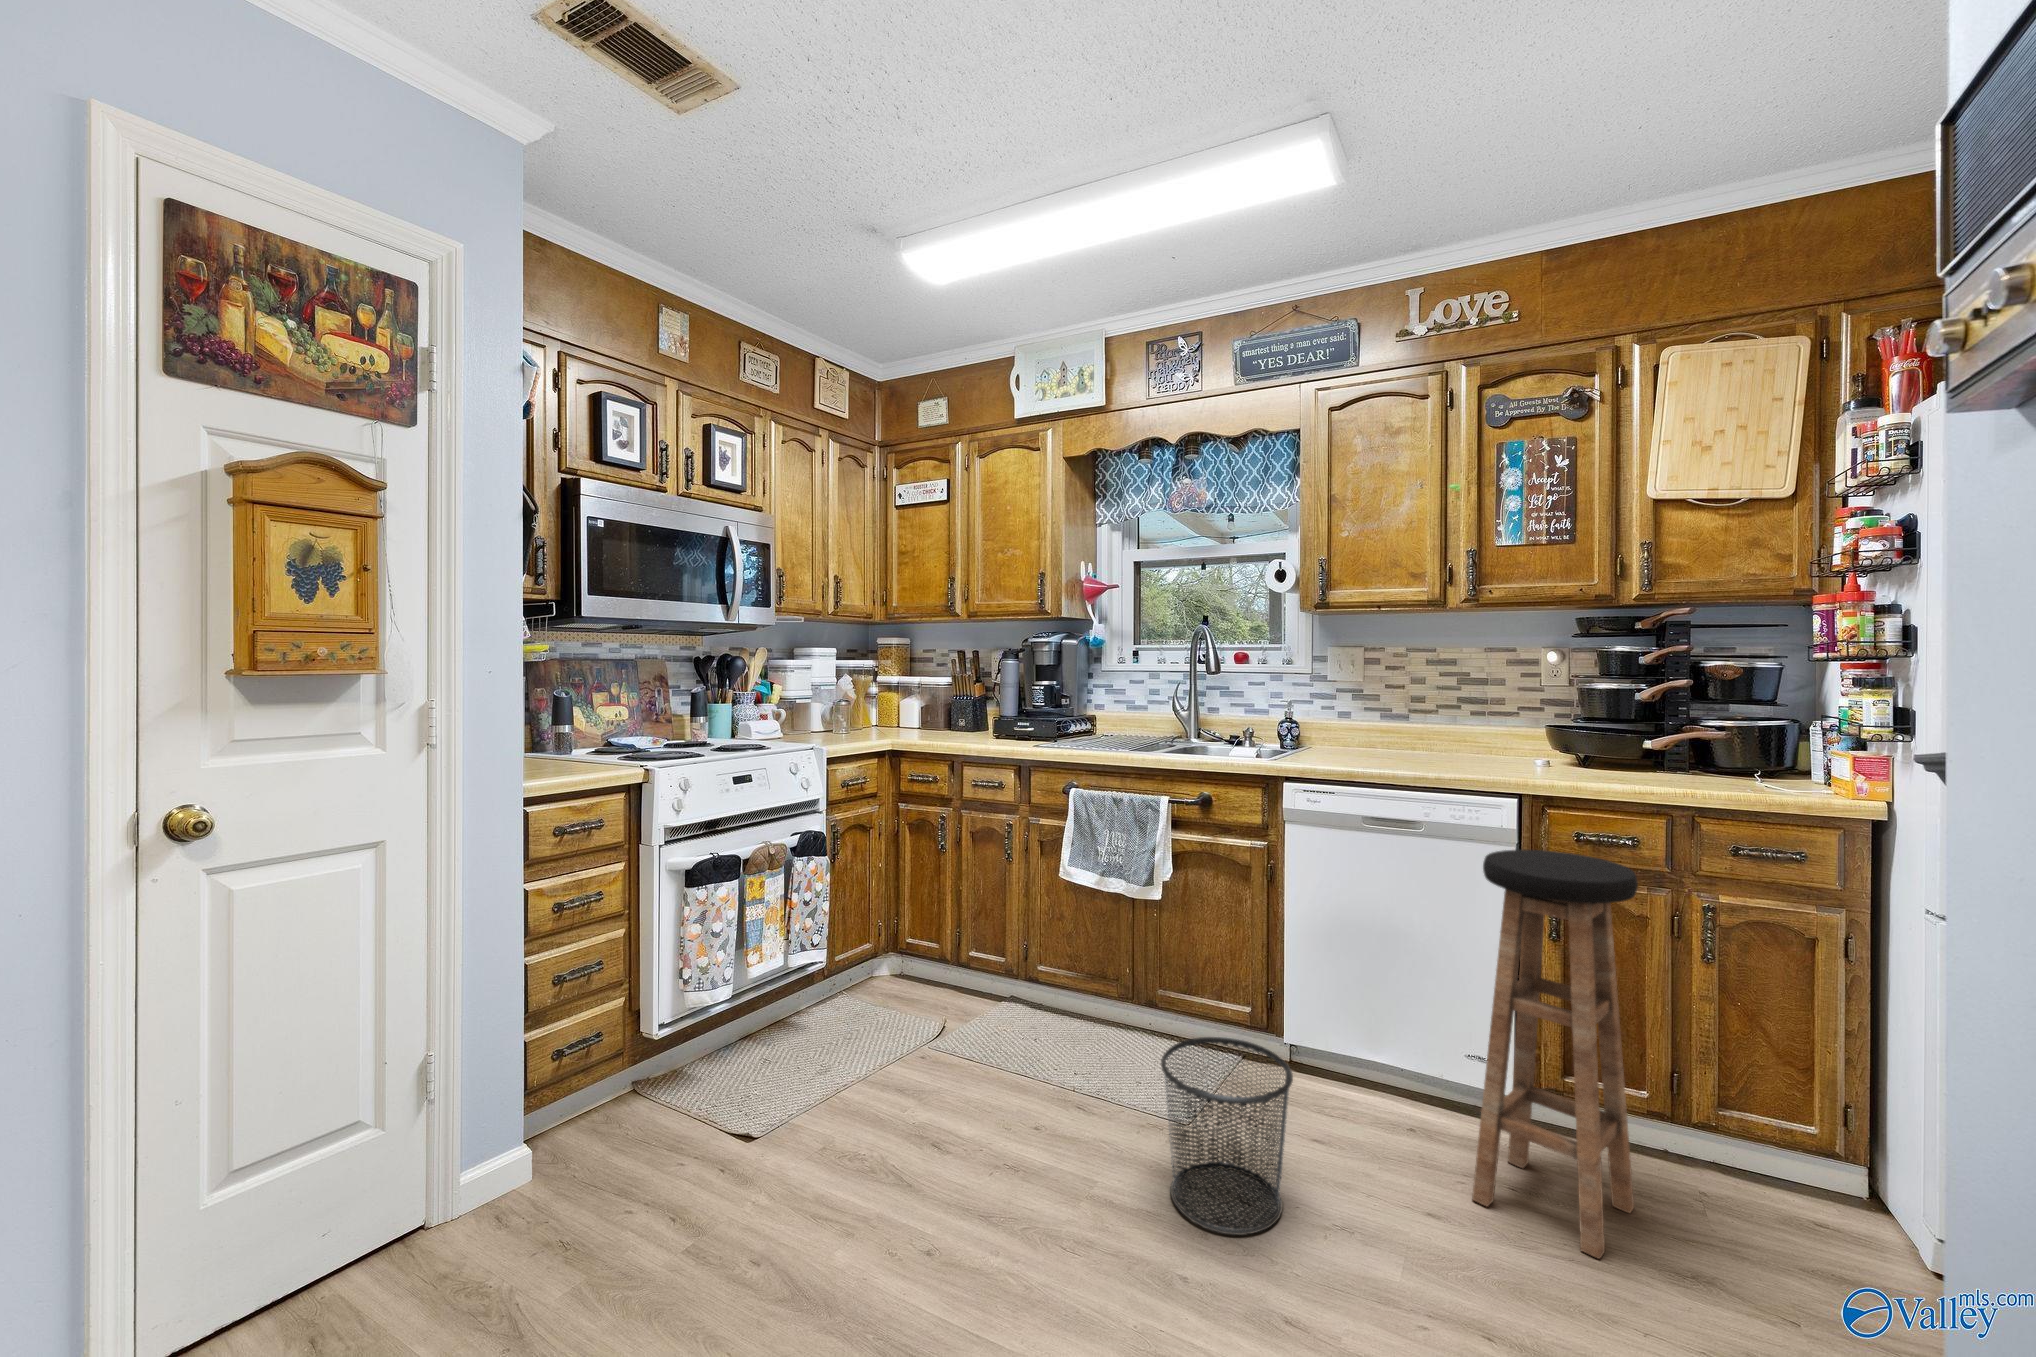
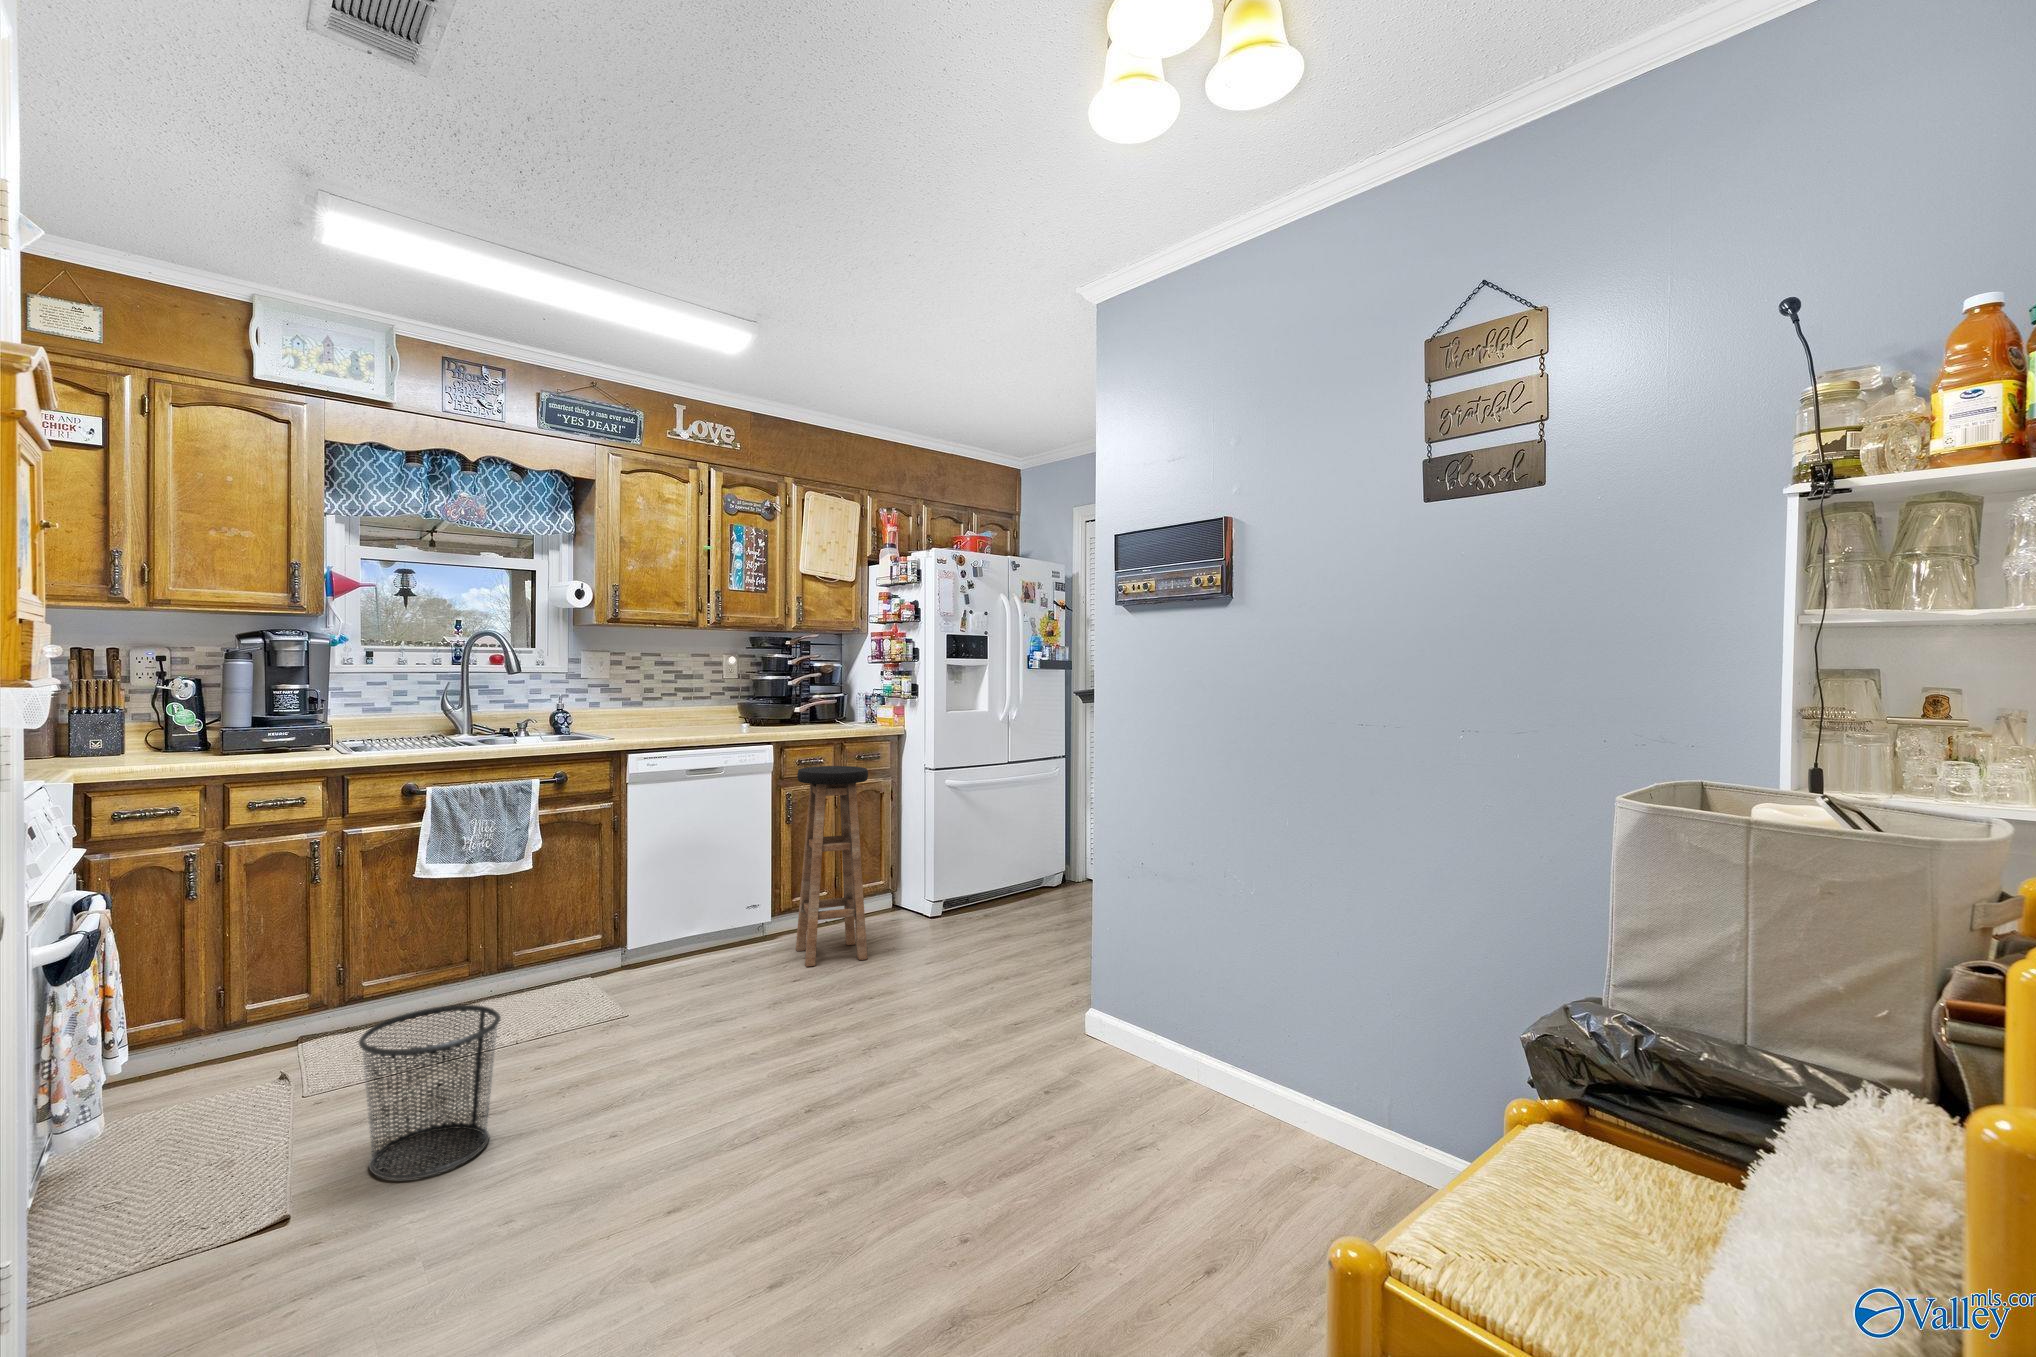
waste bin: present [1161,1037,1293,1235] -> present [359,1005,501,1180]

